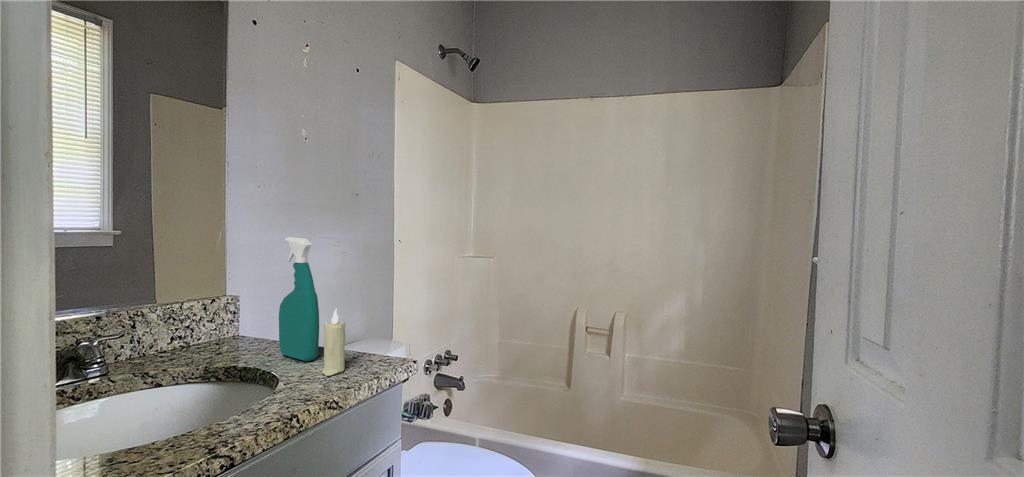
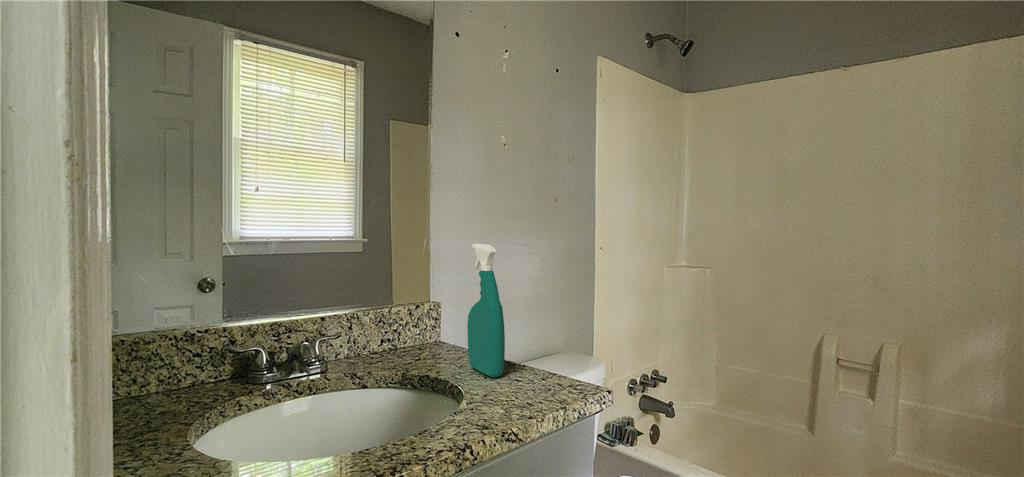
candle: present [322,309,345,376] -> none [505,323,529,399]

